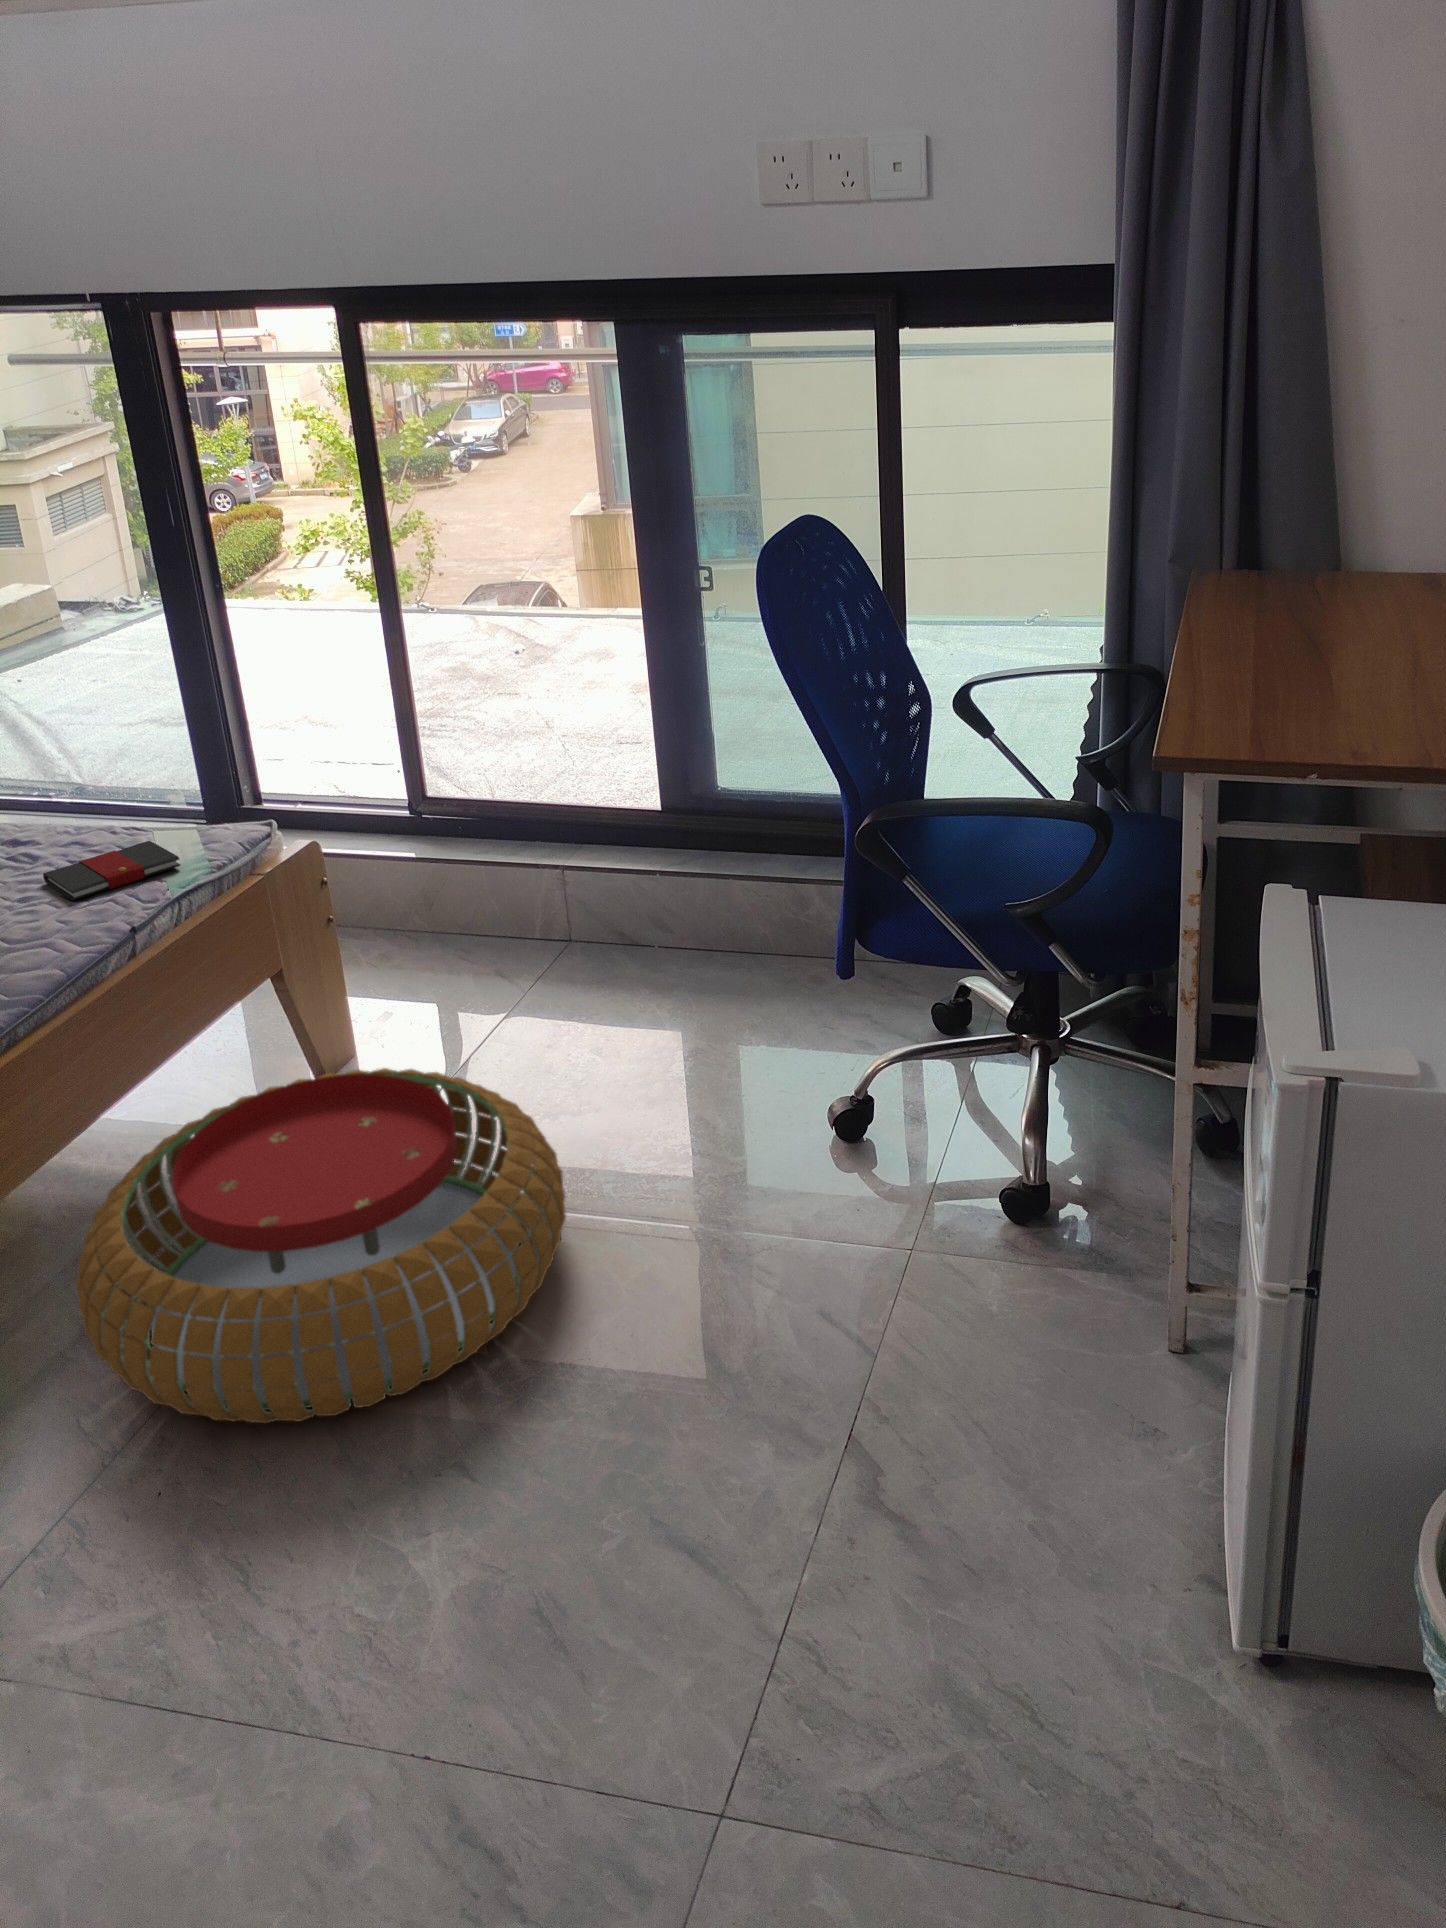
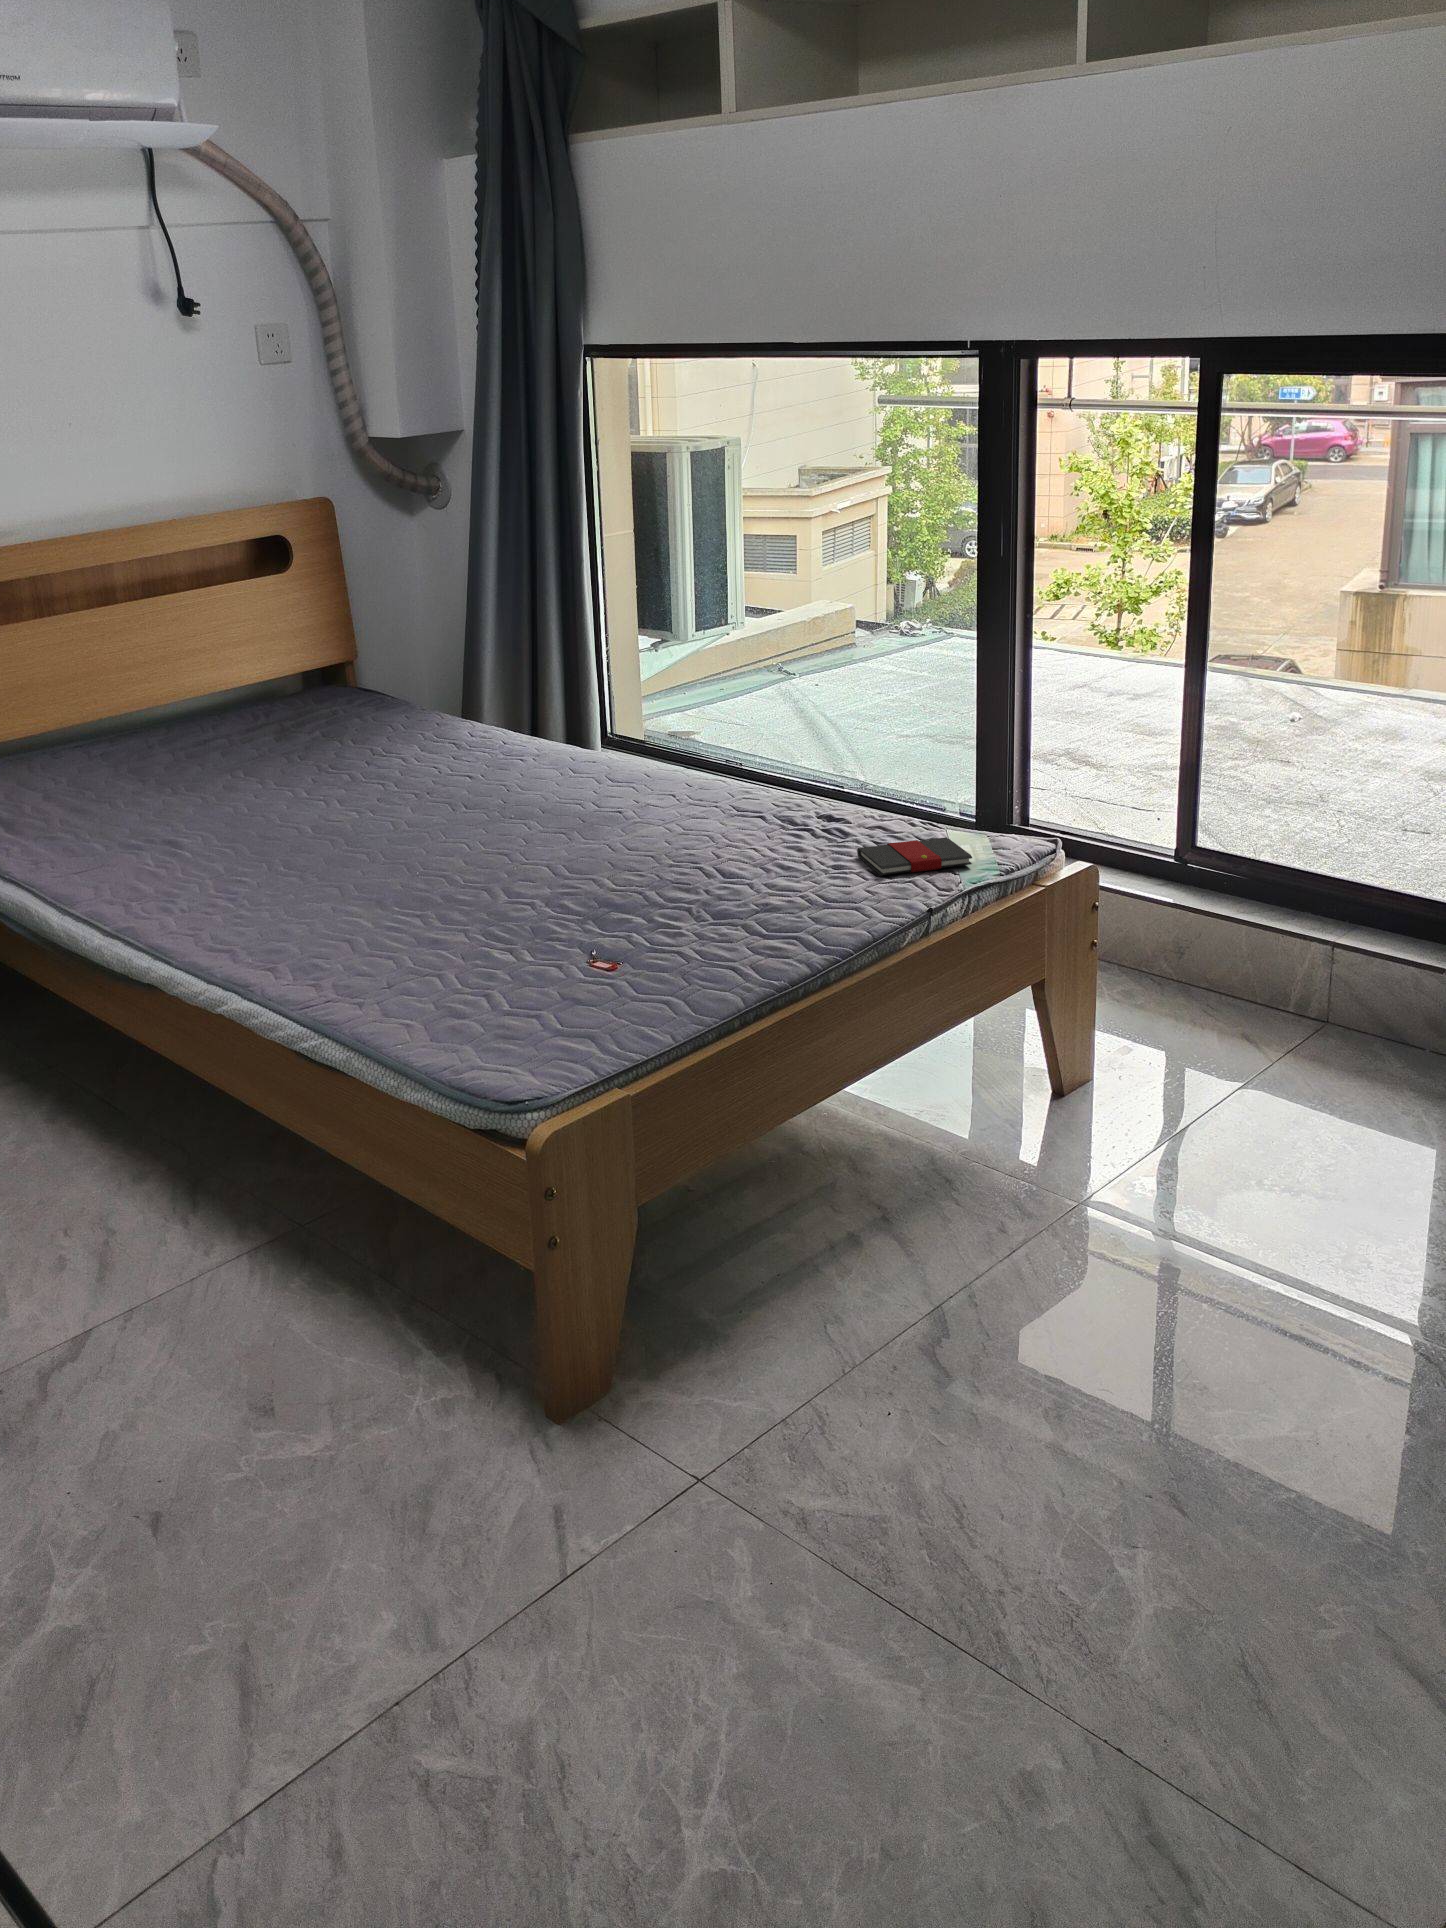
pouf: present [75,1068,566,1423] -> none [844,1076,1278,1360]

